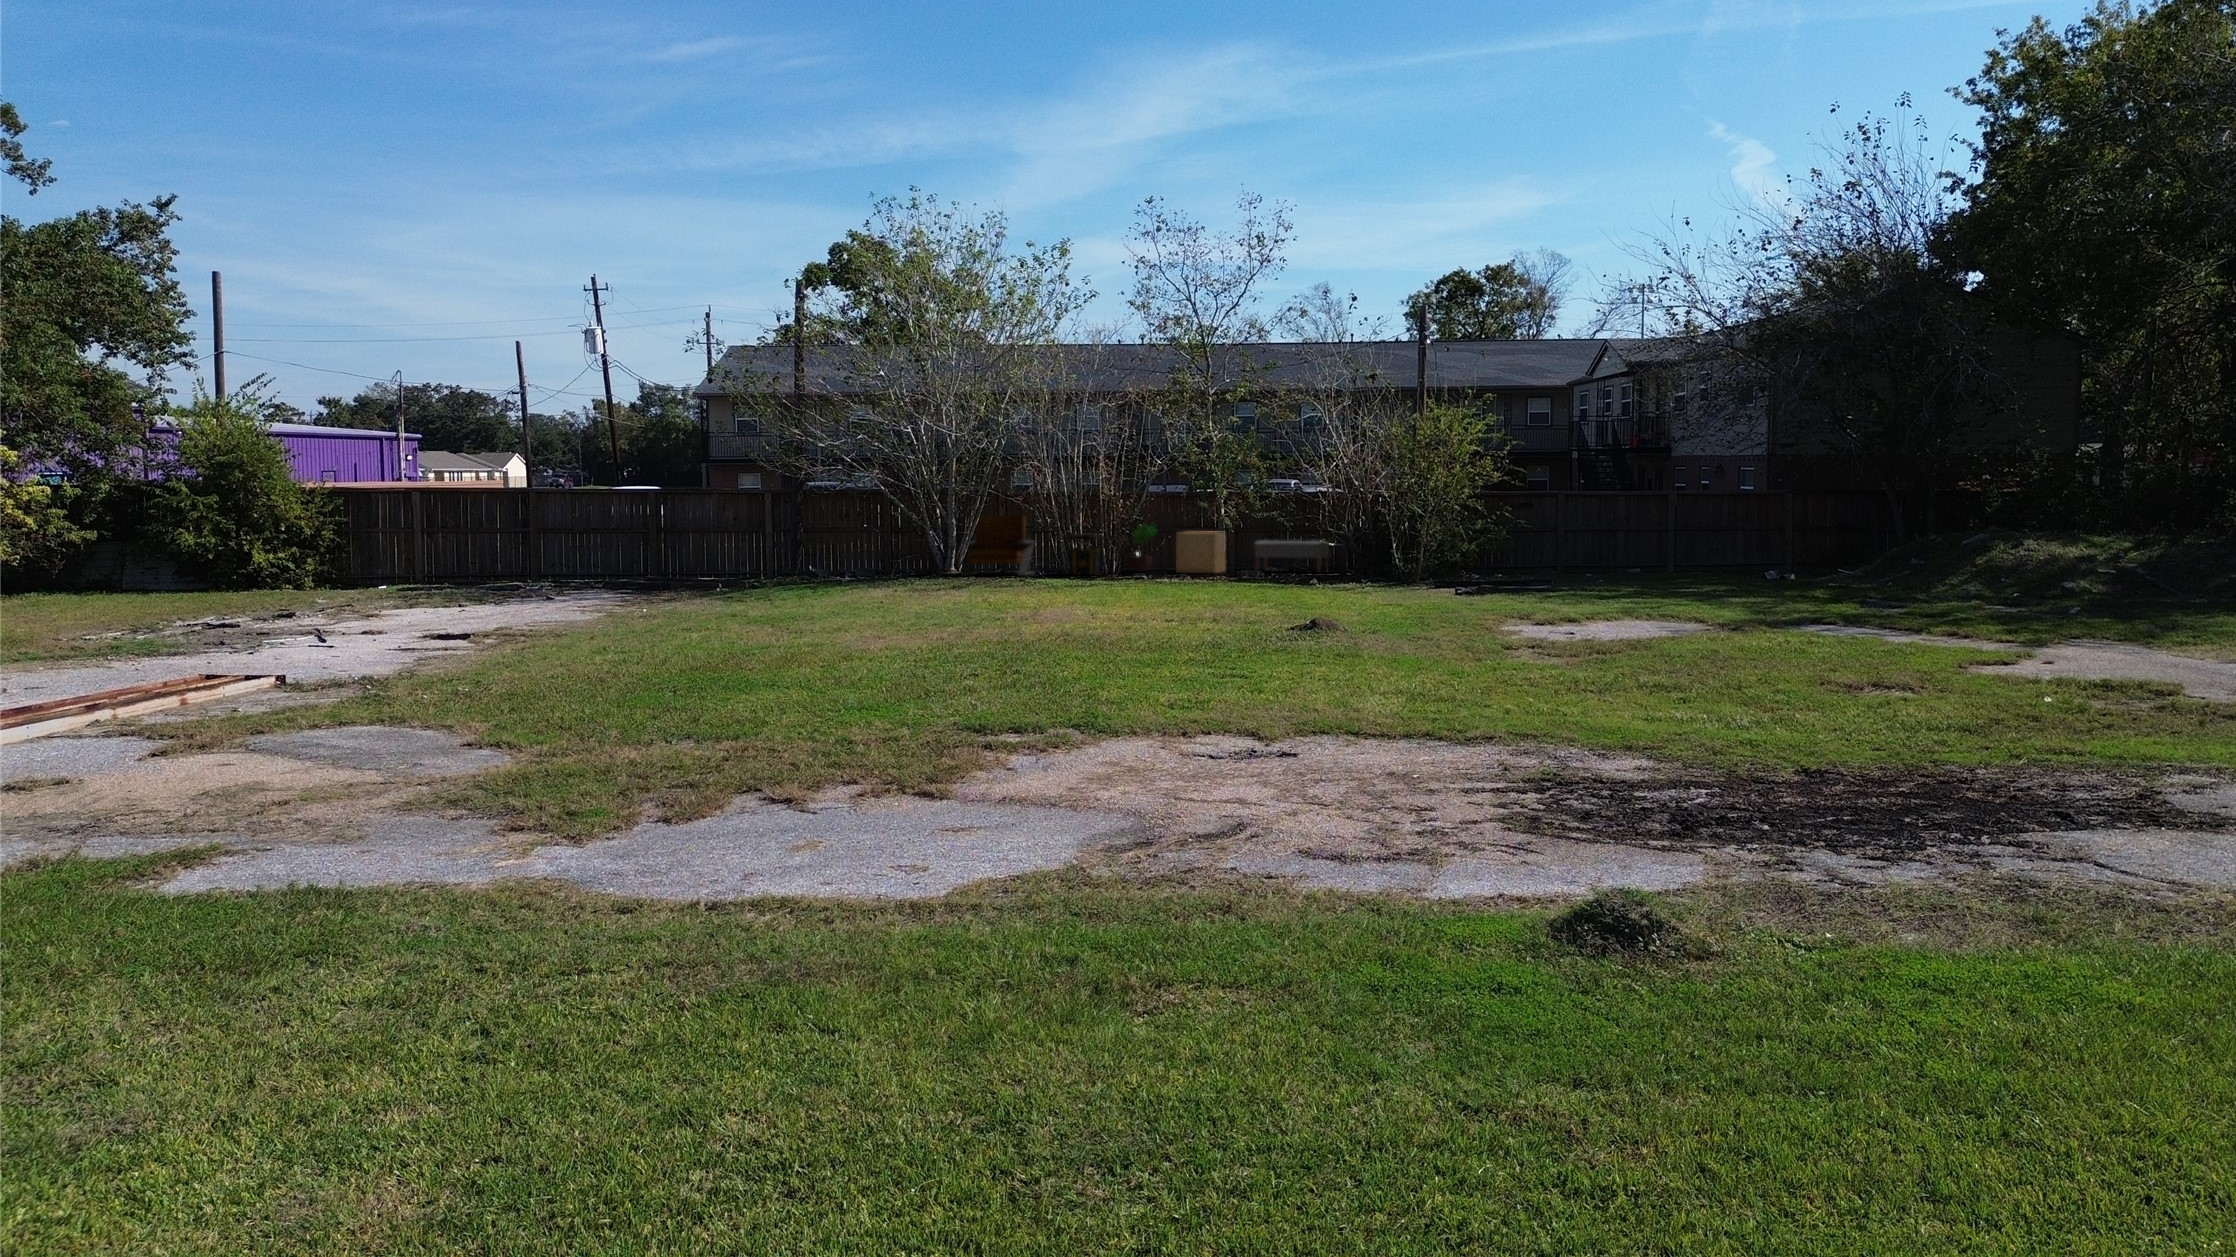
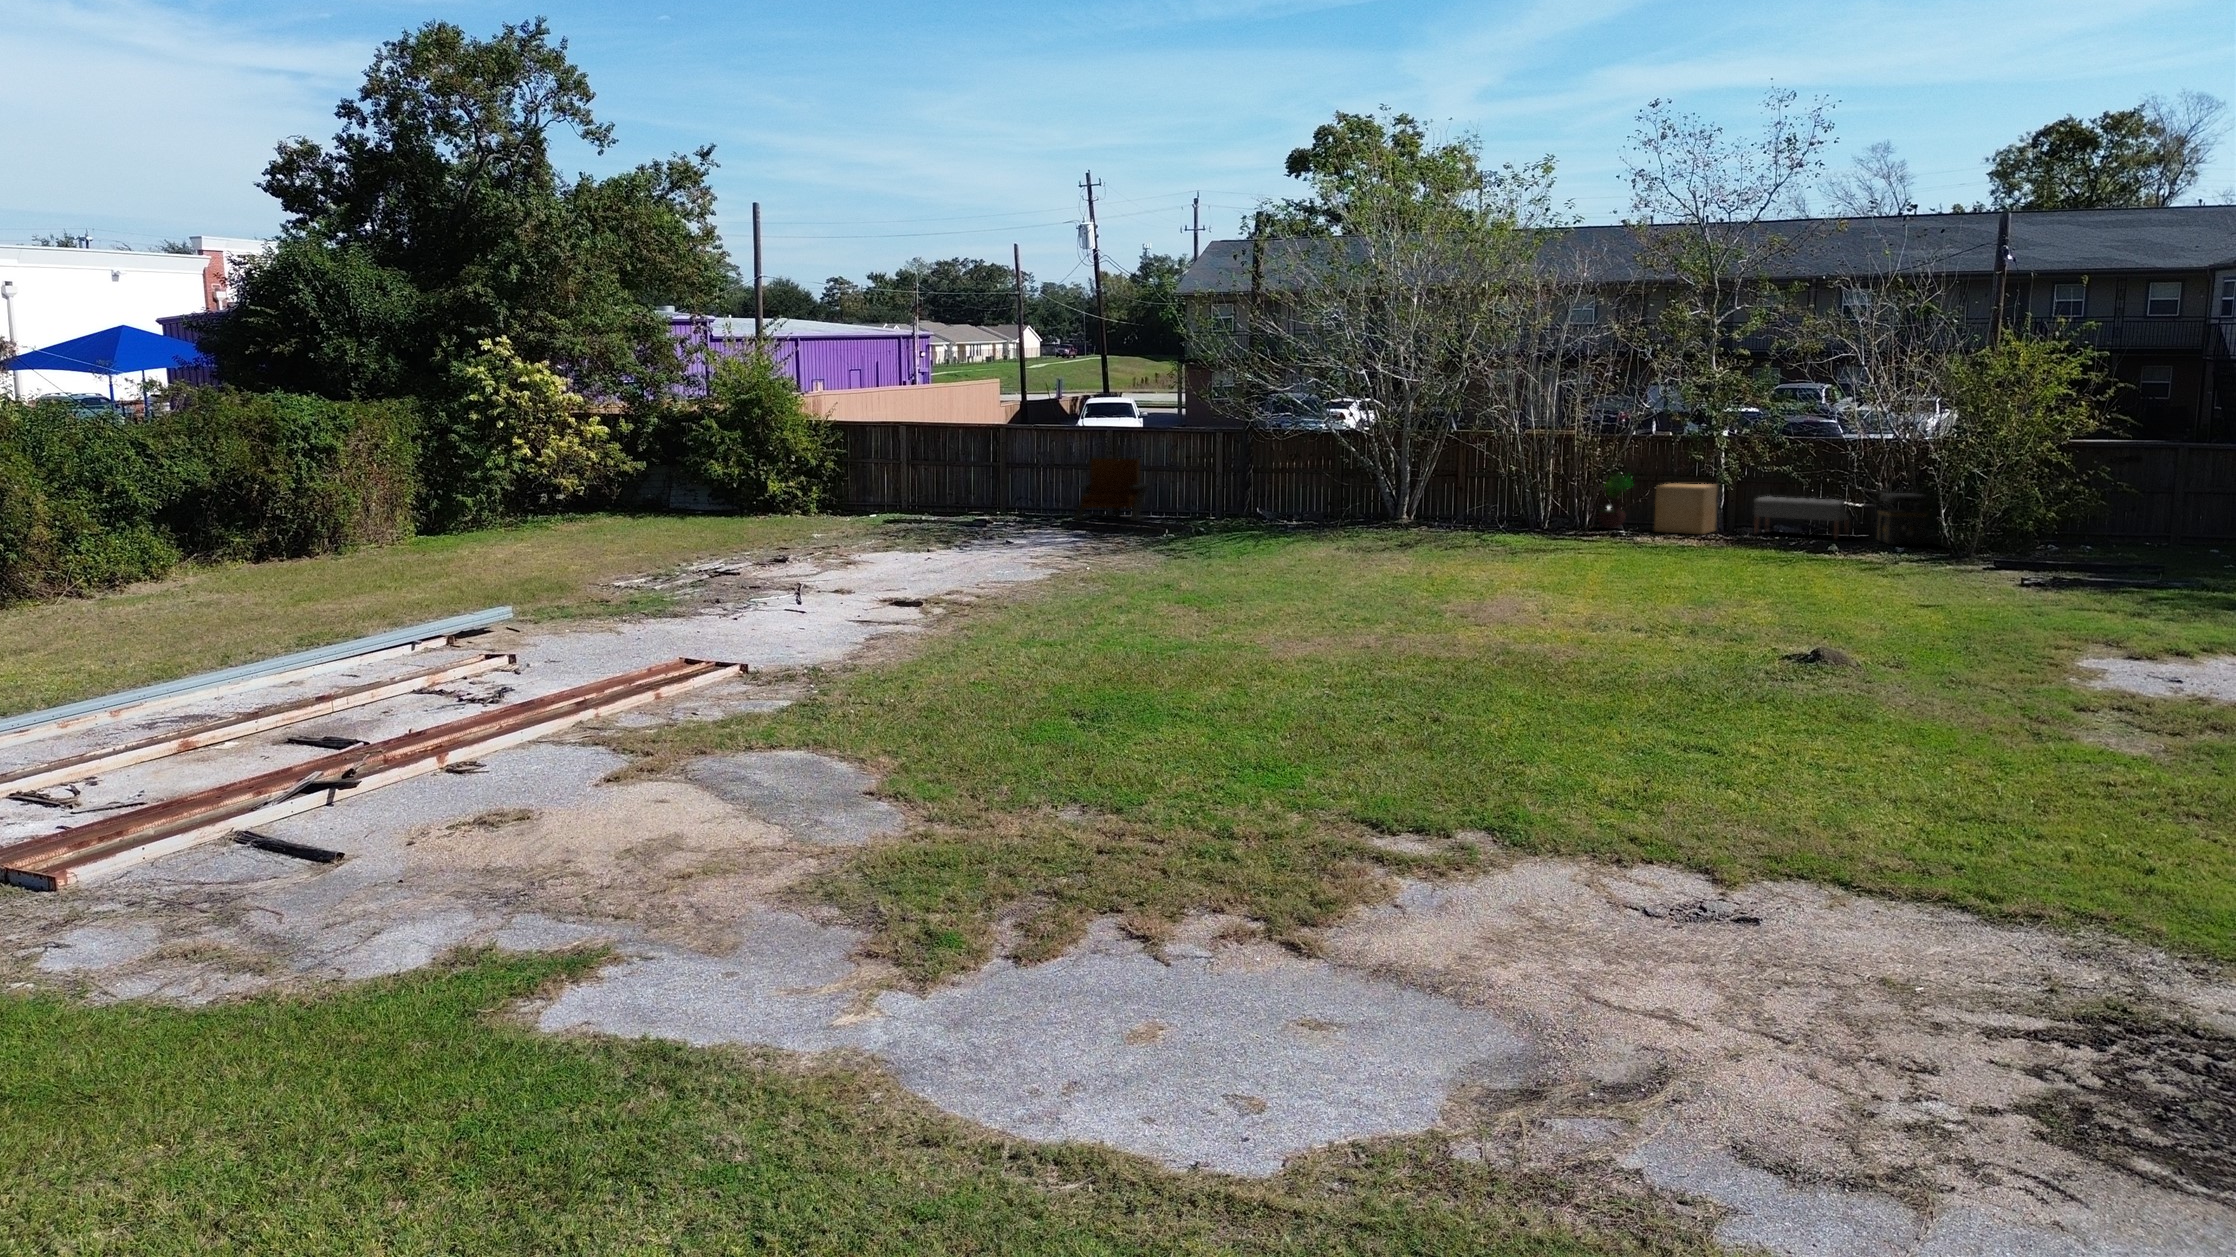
lounge chair: present [962,515,1035,576] -> present [1074,458,1148,521]
toolbox: present [1069,534,1099,575] -> present [1877,493,1927,545]

